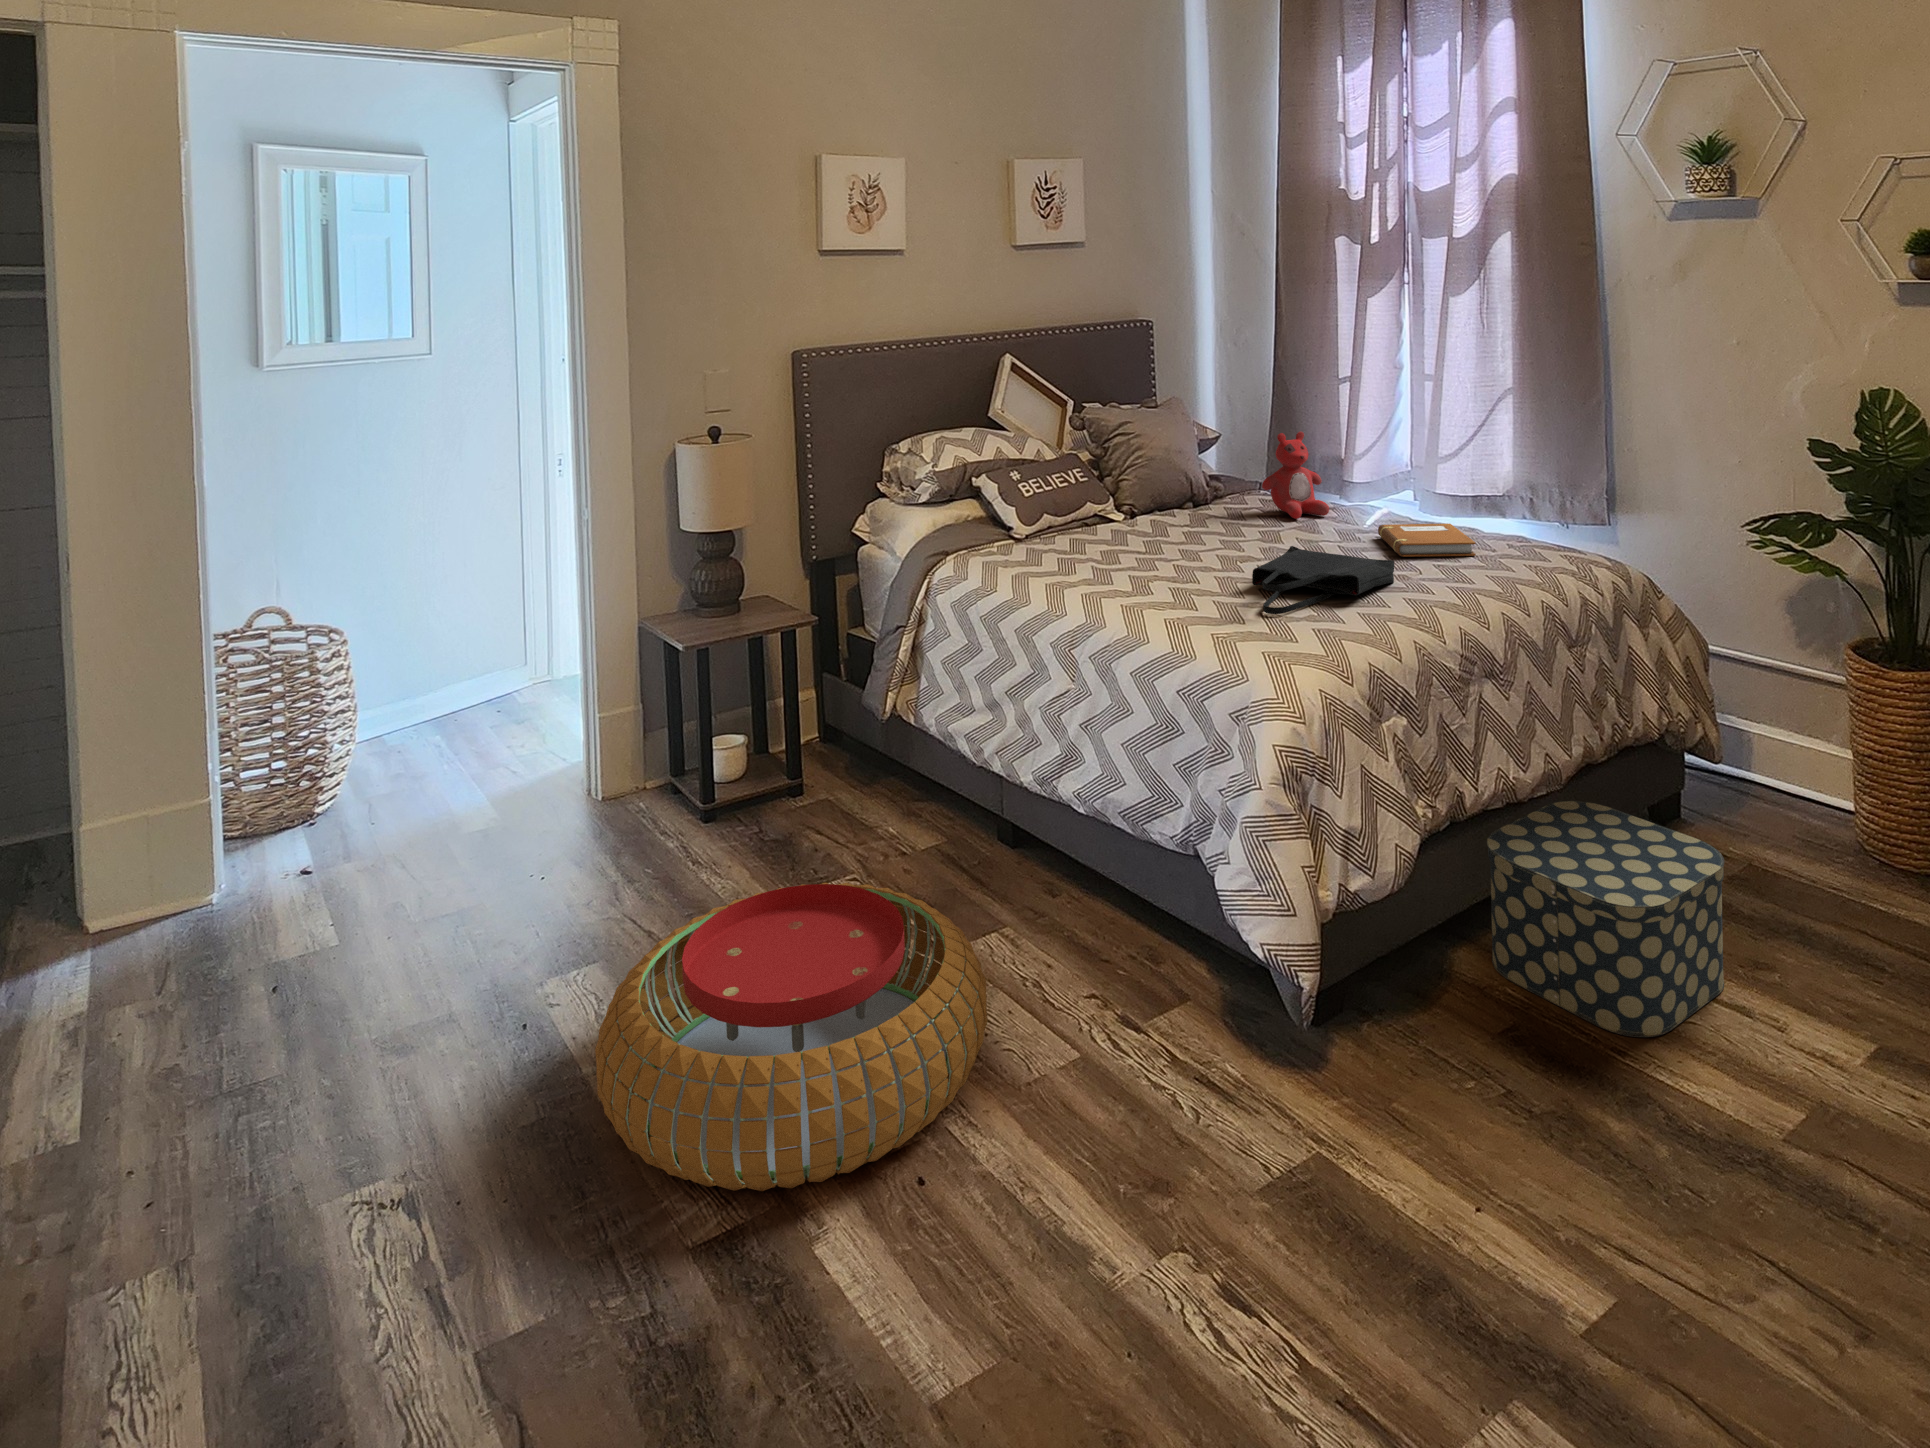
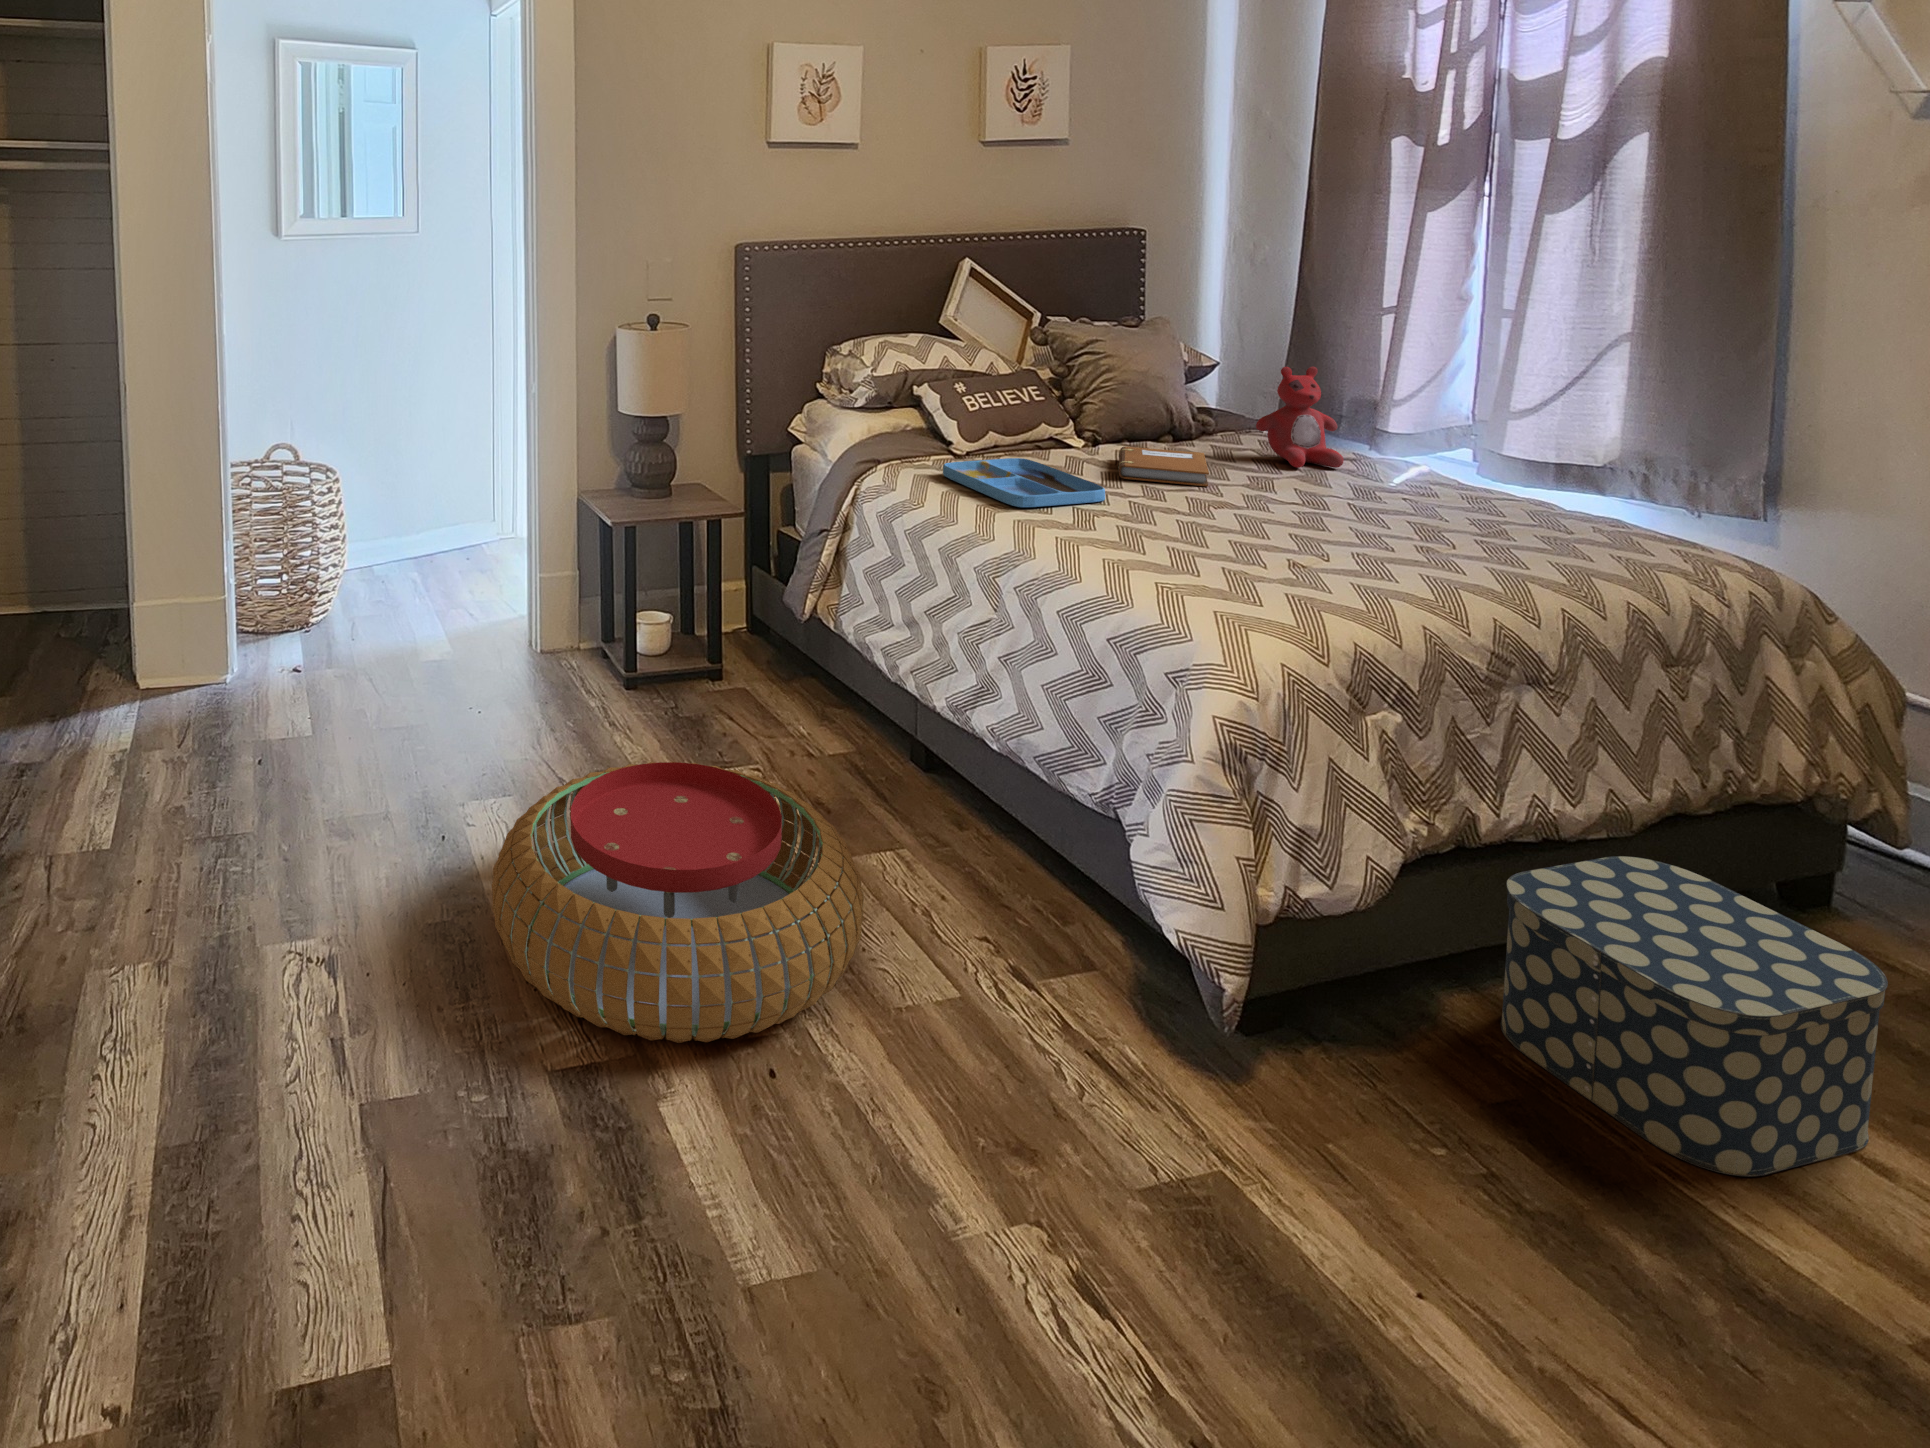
notebook: present [1378,524,1476,557] -> present [1118,447,1209,486]
tray: none [1012,535,1155,581] -> present [943,458,1105,507]
tote bag: present [1252,546,1394,614] -> none [1219,497,1414,572]

